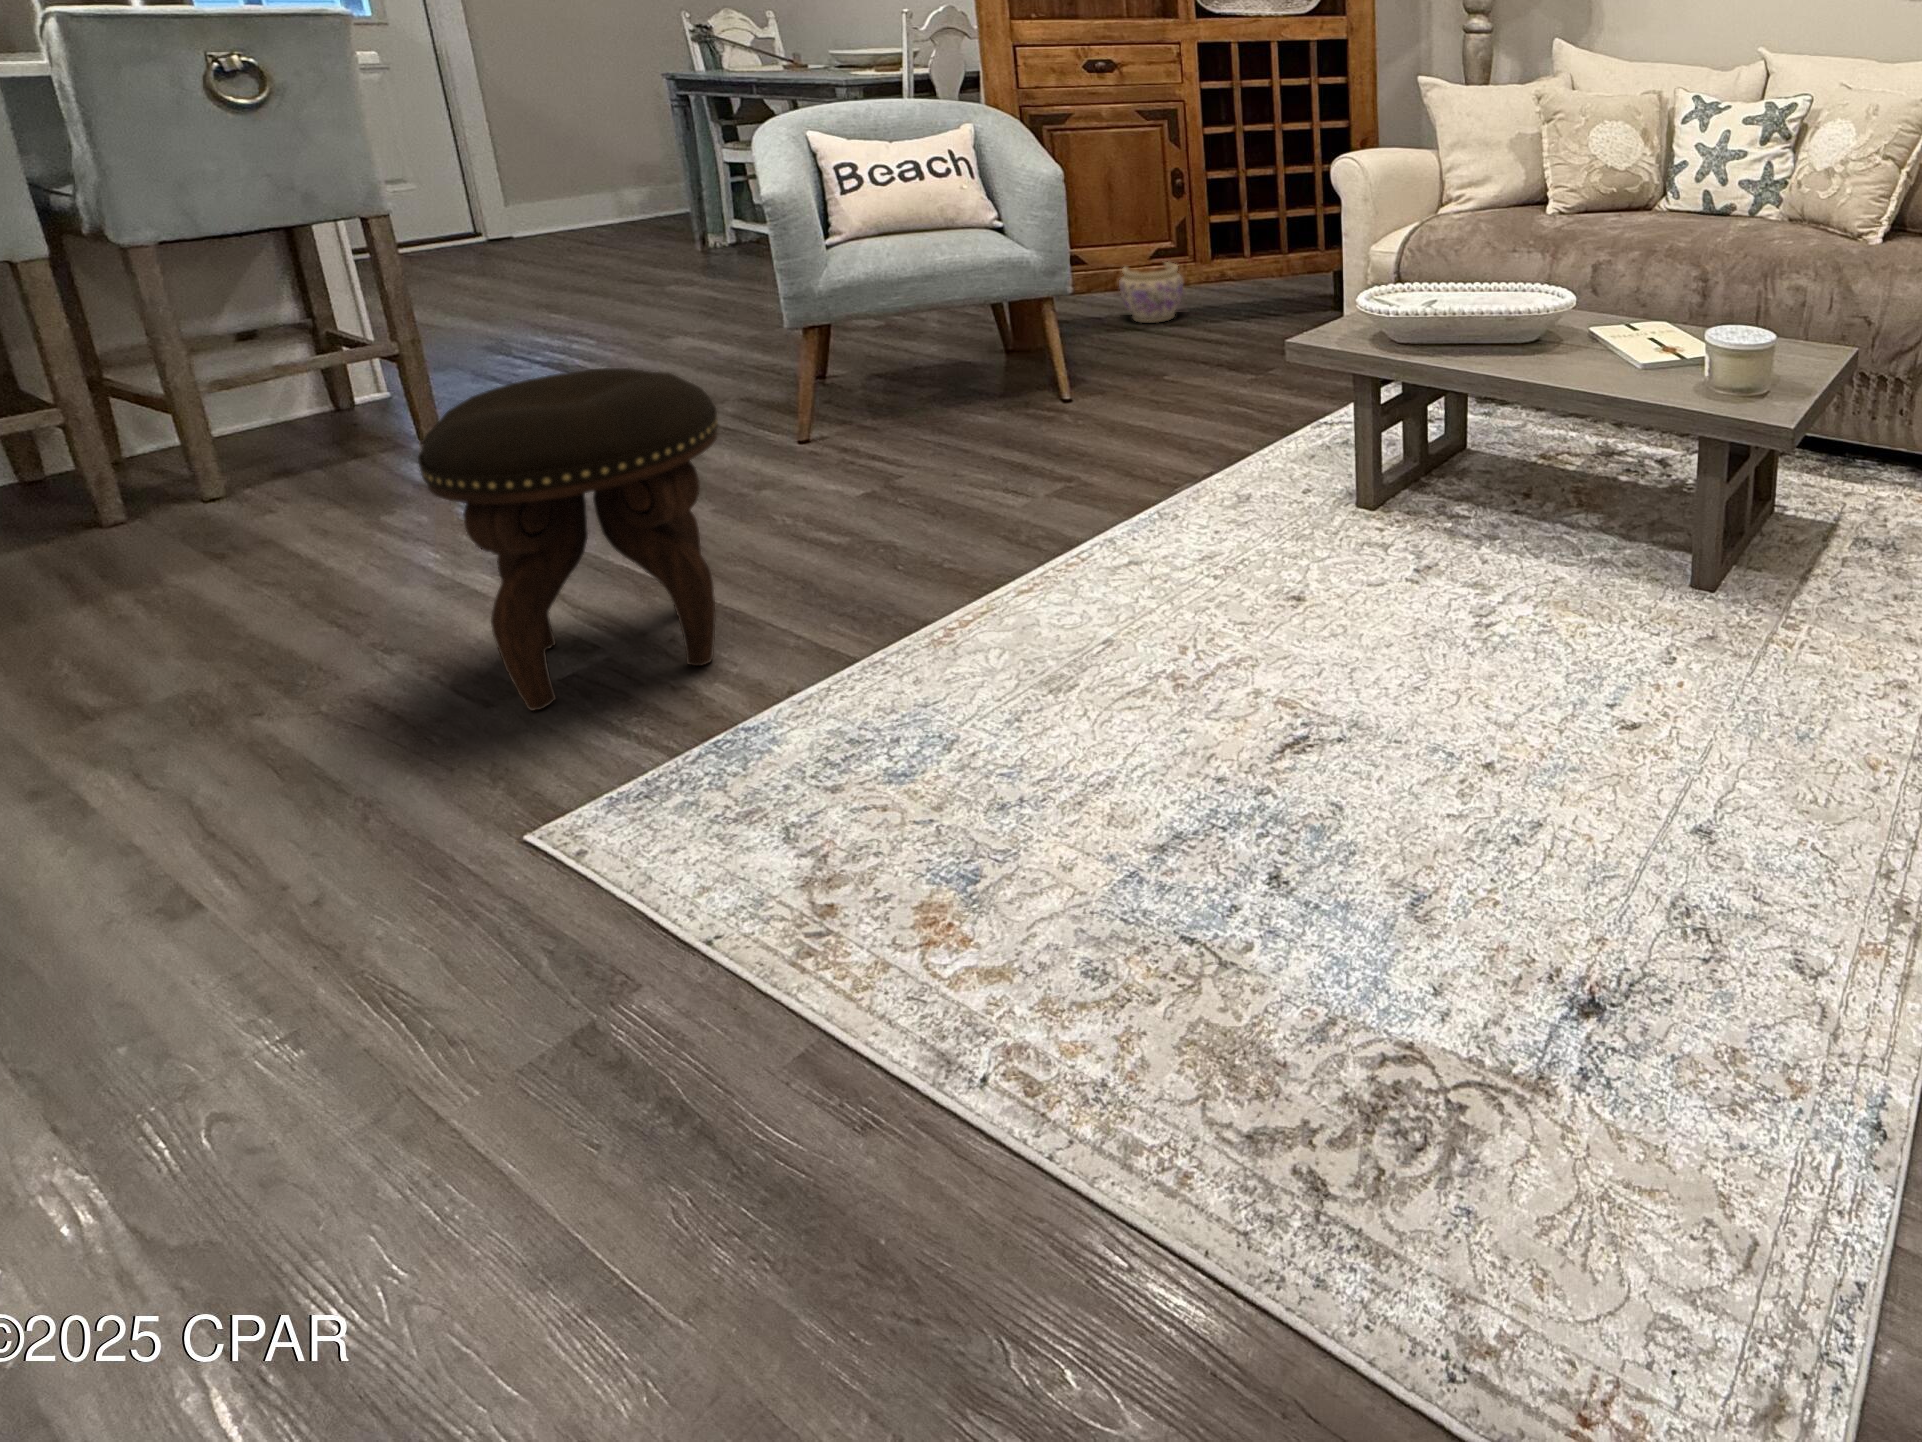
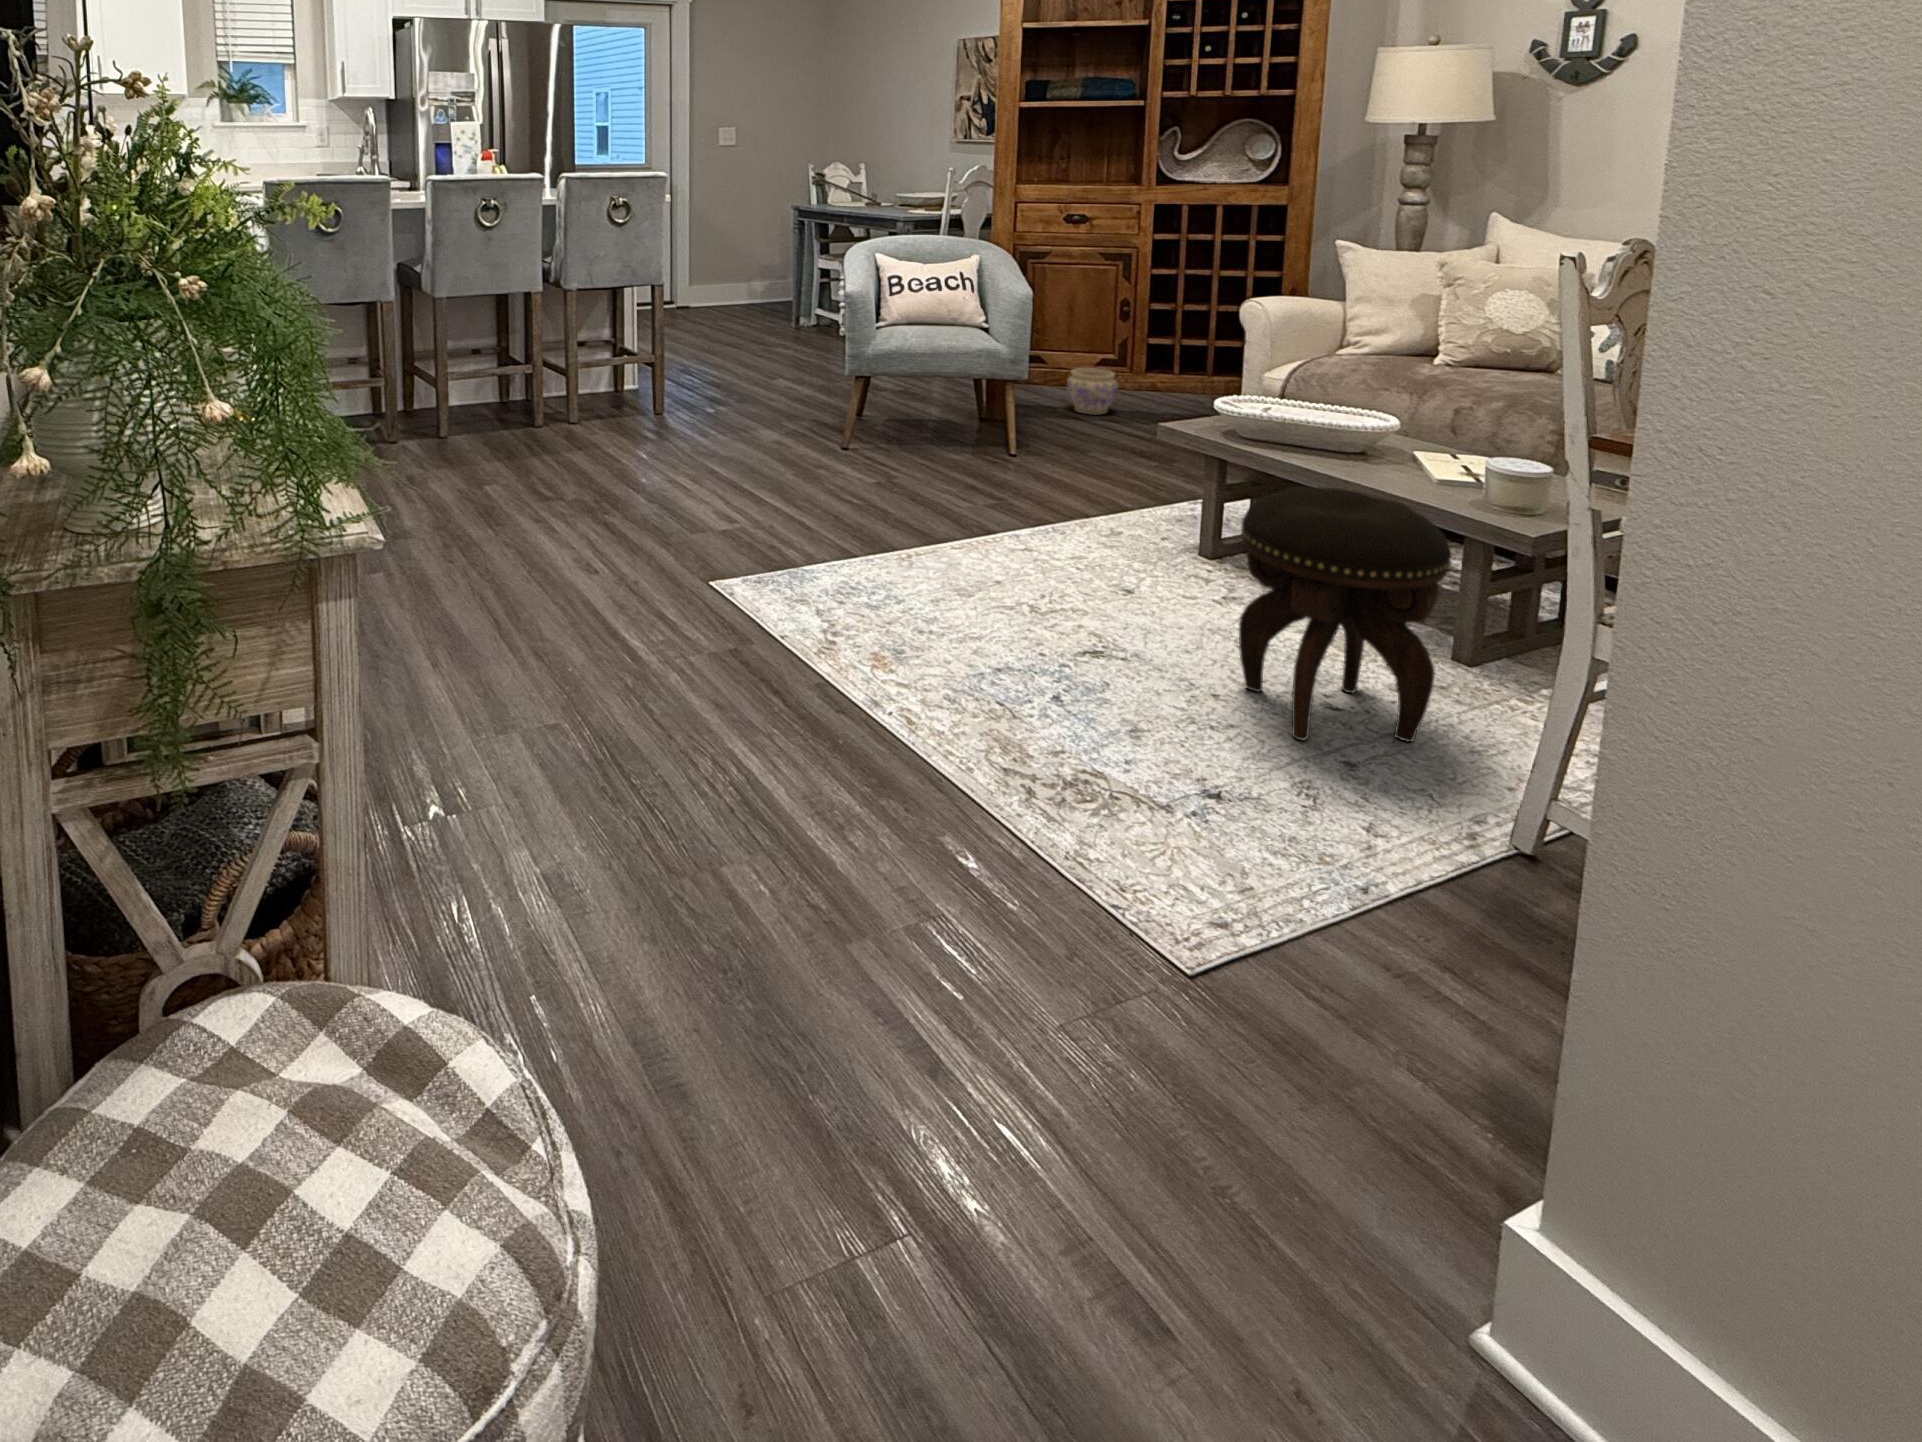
footstool: present [418,368,718,711] -> present [1239,487,1451,742]

